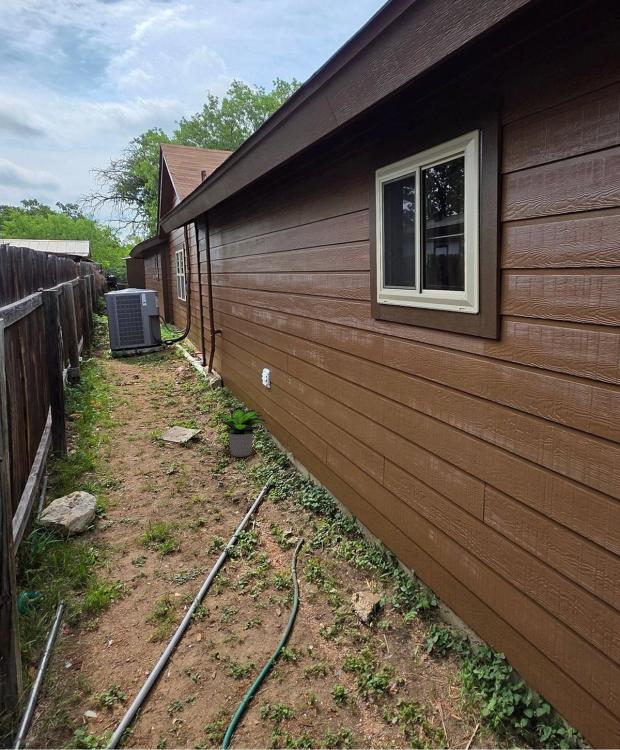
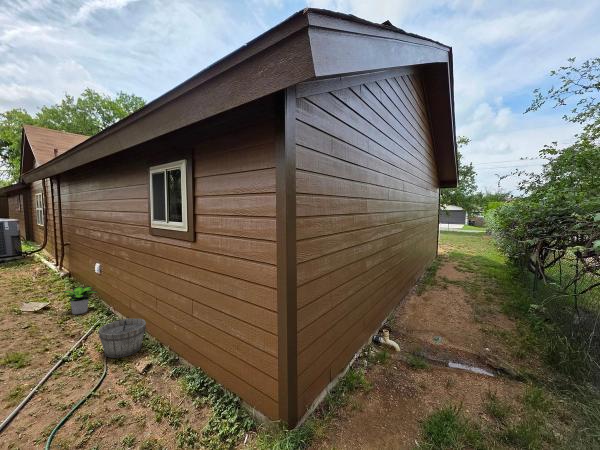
wooden bucket: none [279,490,362,570] -> present [98,317,146,358]

